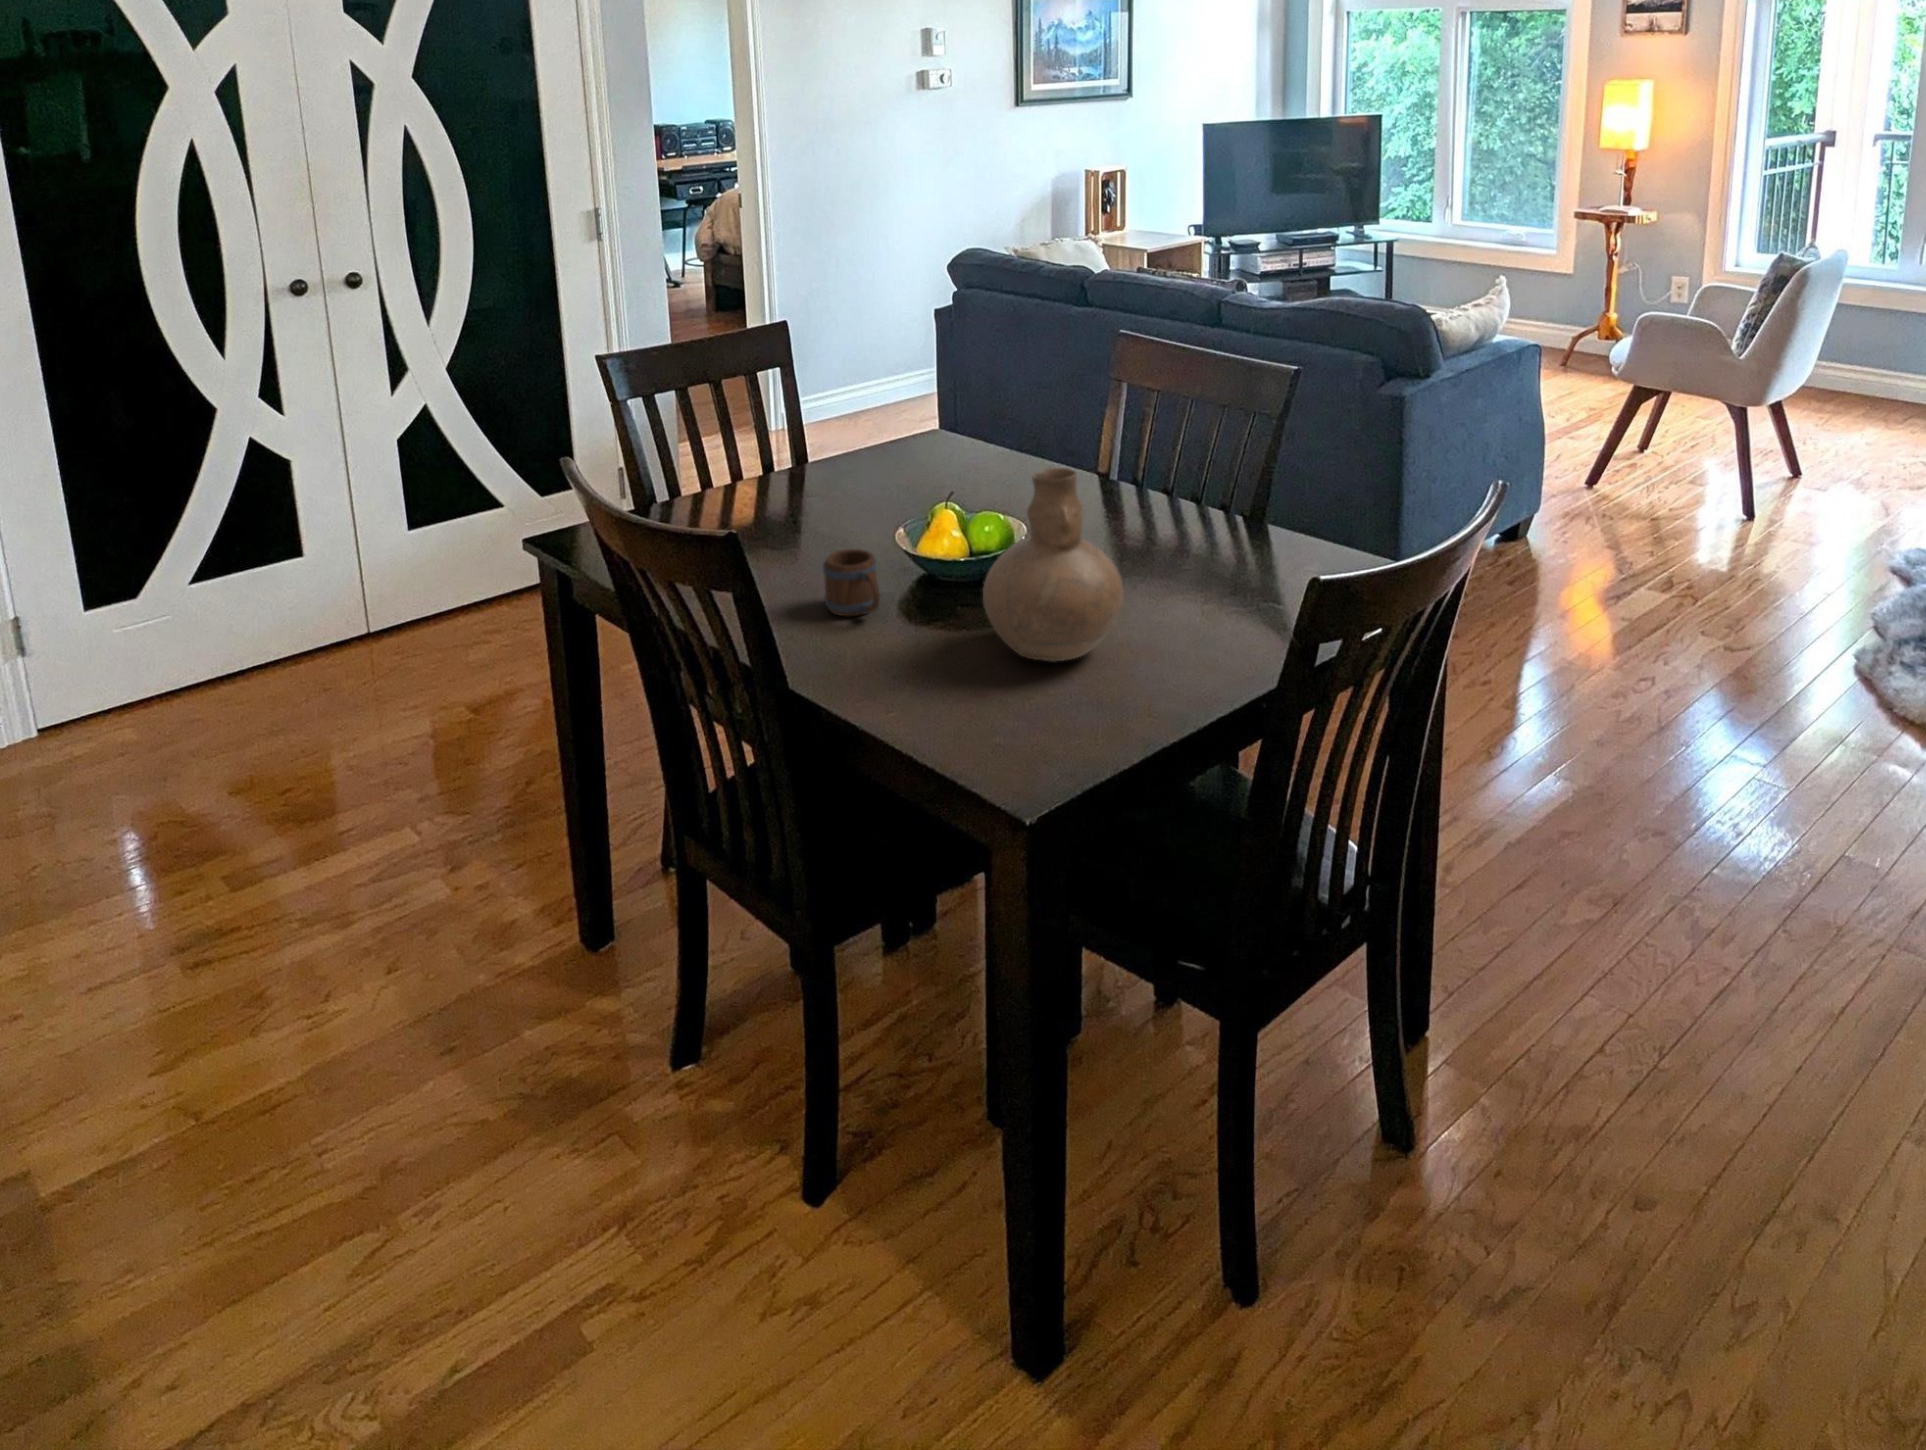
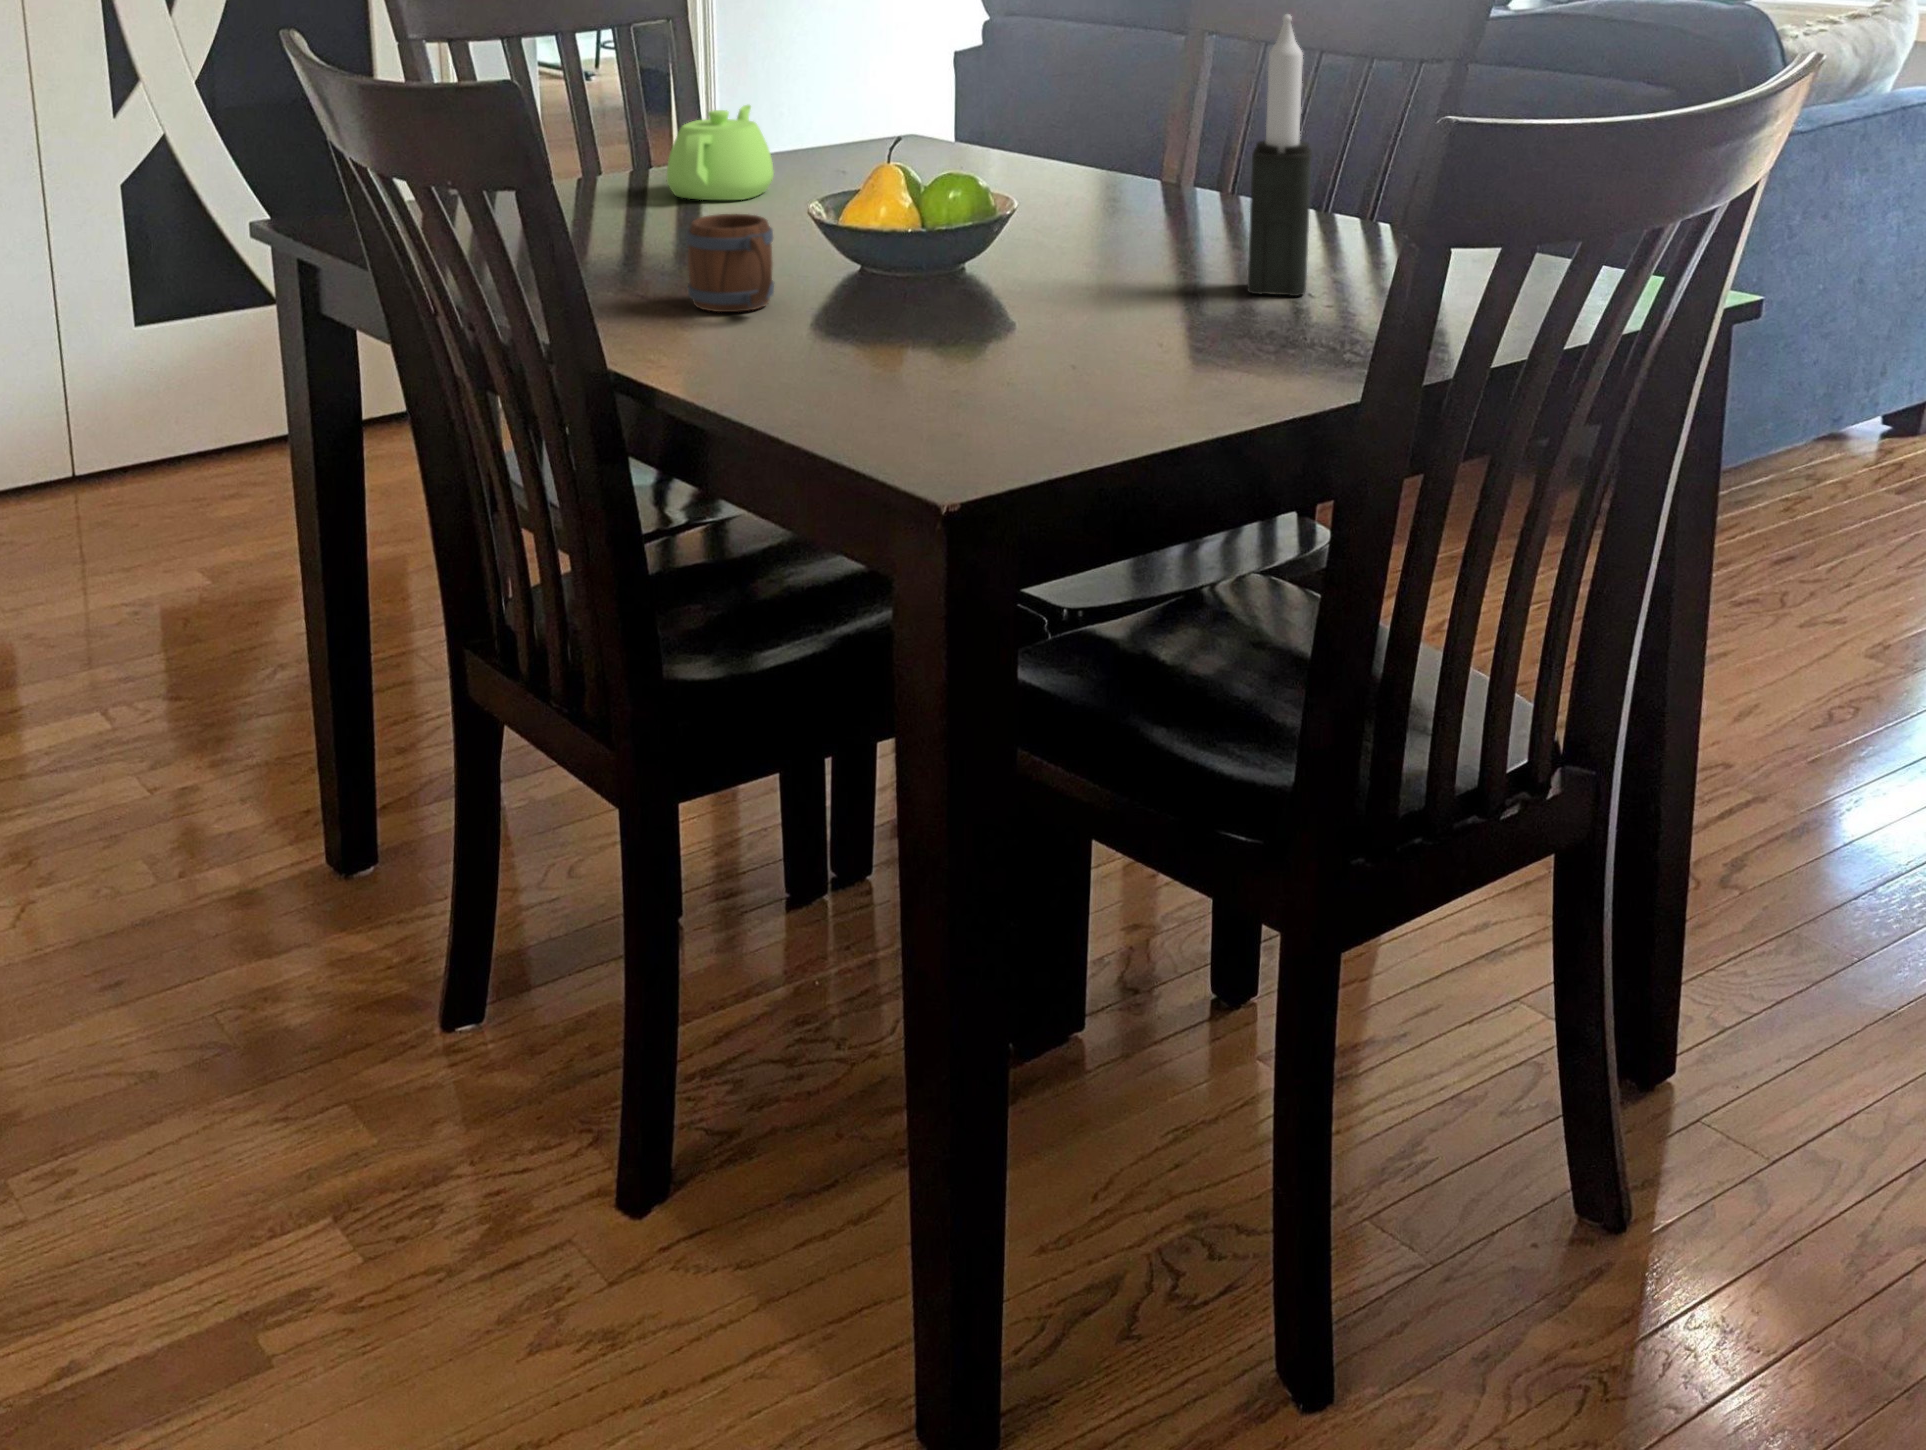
candle: none [1163,418,1198,583] -> present [1248,14,1312,296]
teapot: none [791,429,859,499] -> present [667,105,774,200]
vase: present [983,468,1123,661] -> none [931,49,1165,364]

